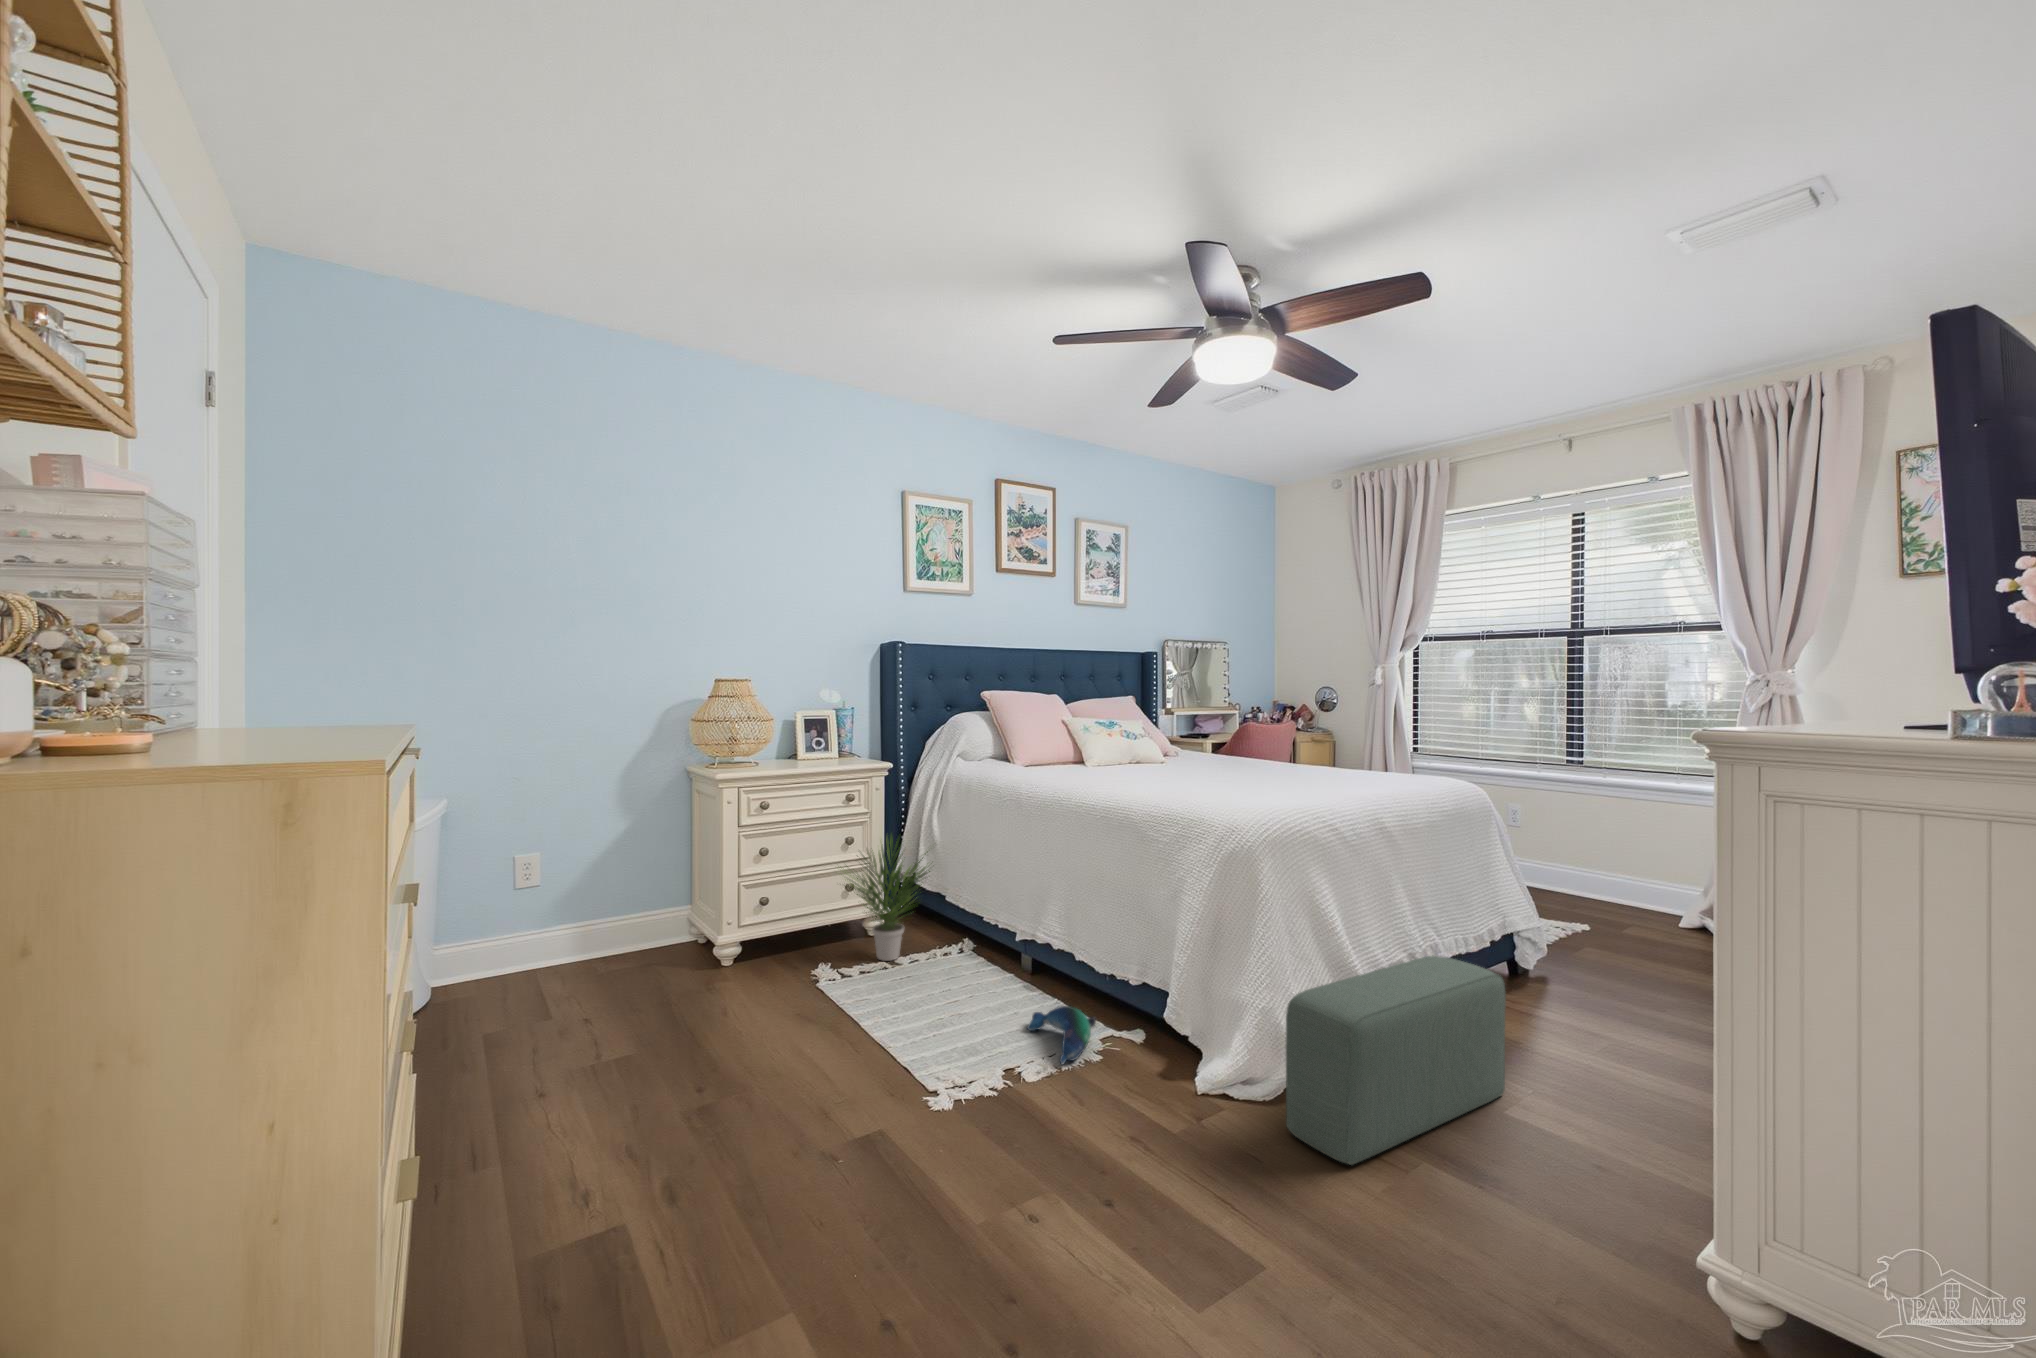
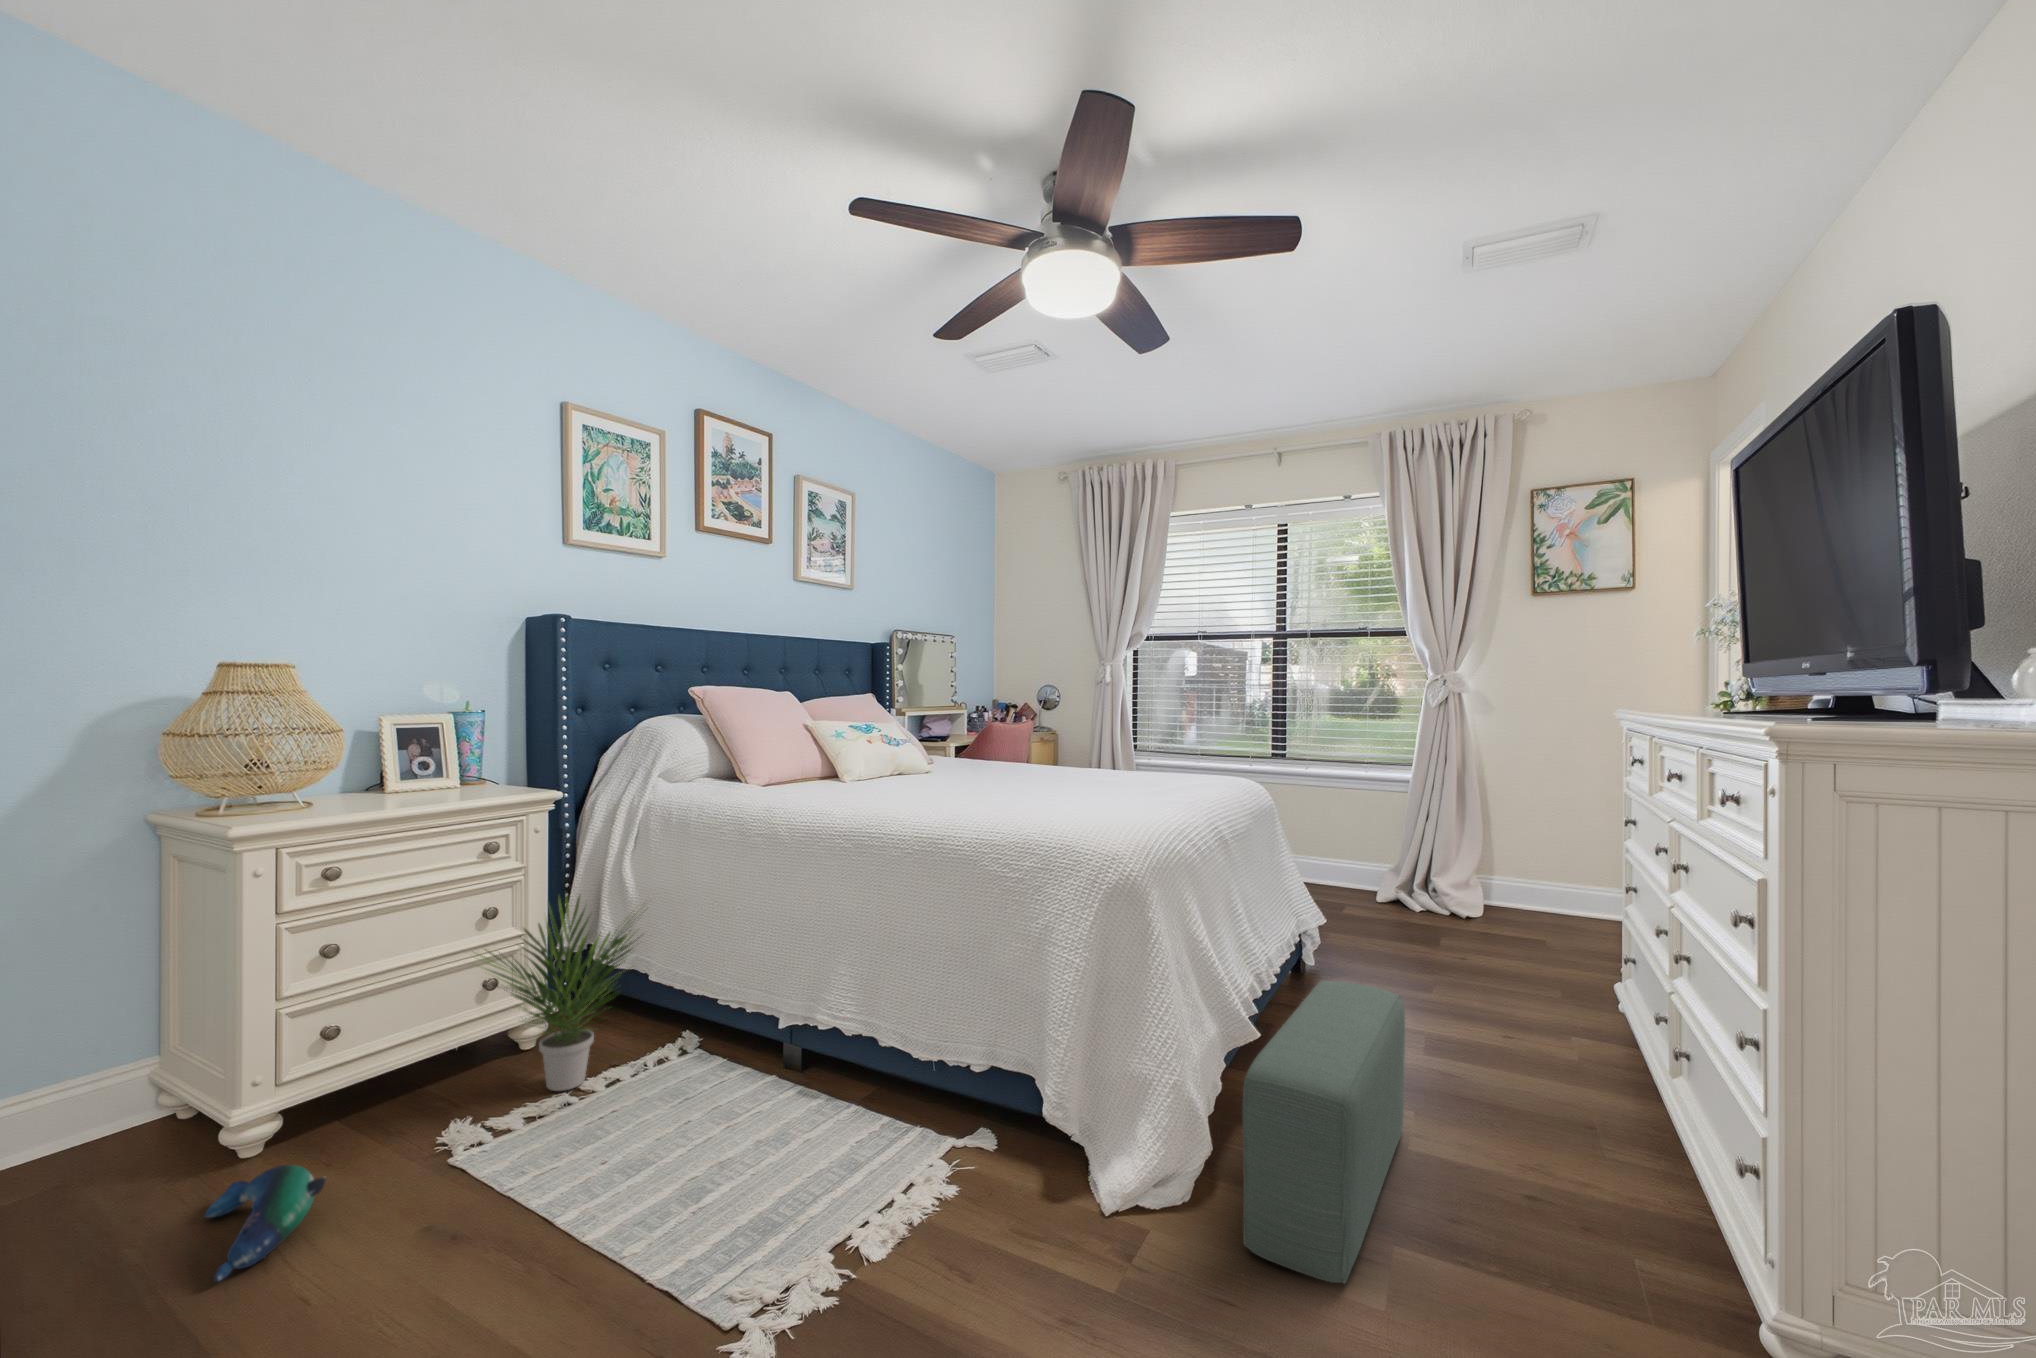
plush toy: present [1027,1006,1096,1064] -> present [205,1165,325,1282]

